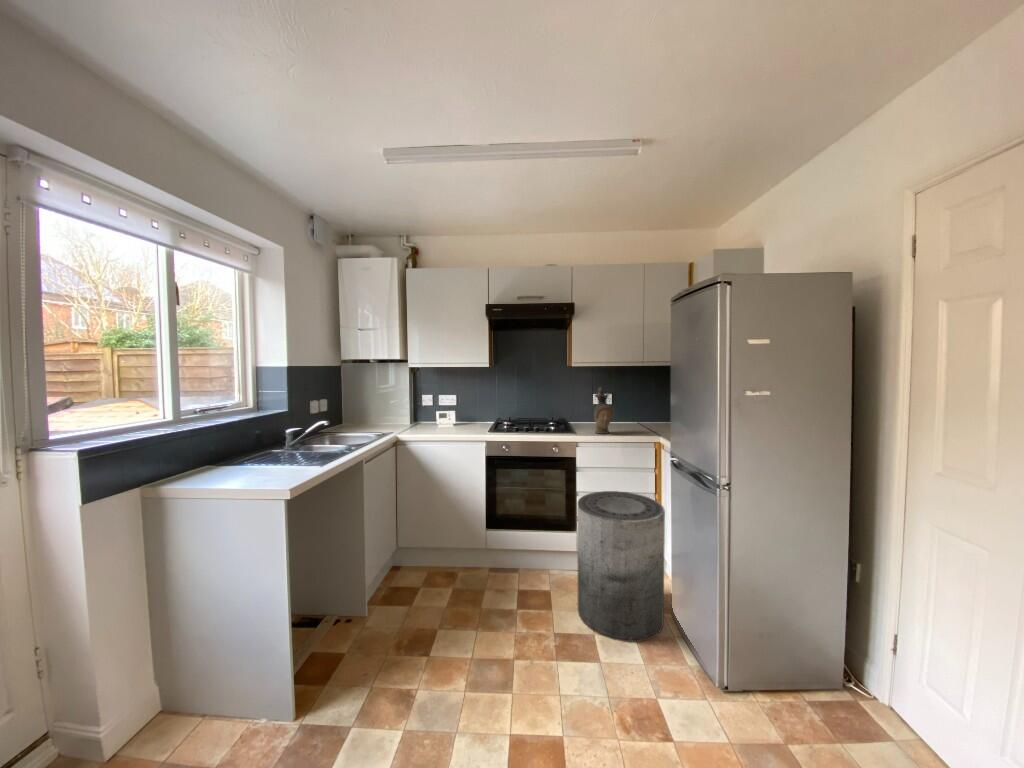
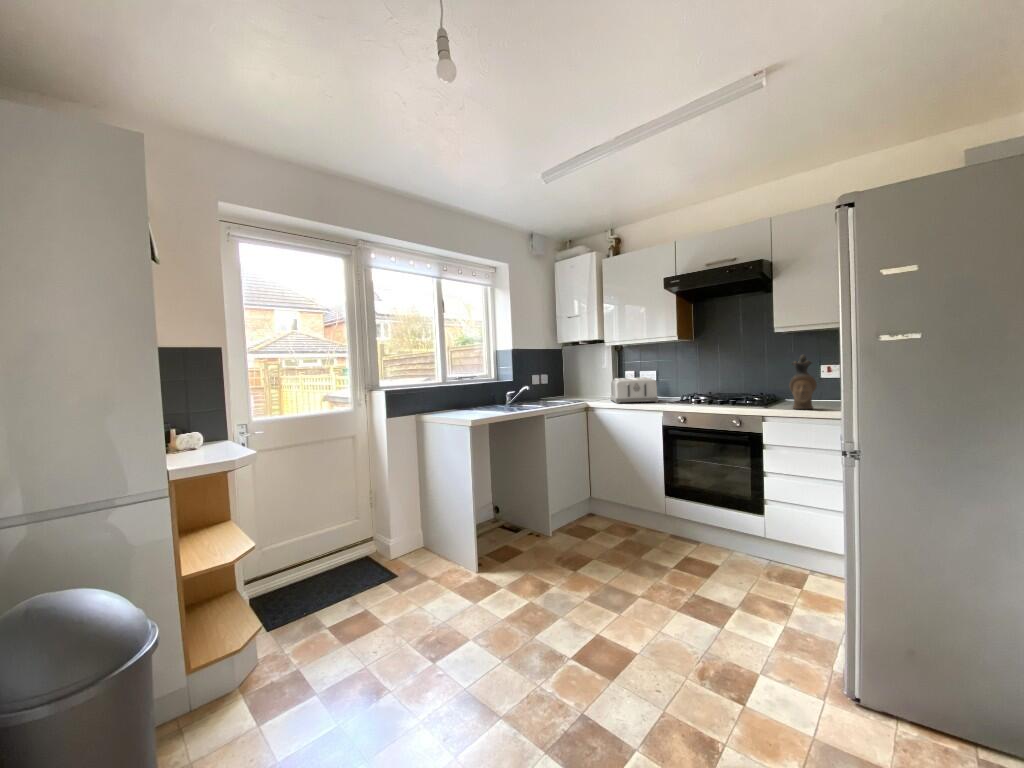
toaster: none [414,402,471,435] -> present [610,377,658,404]
trash can: present [578,491,665,642] -> none [729,471,847,640]

